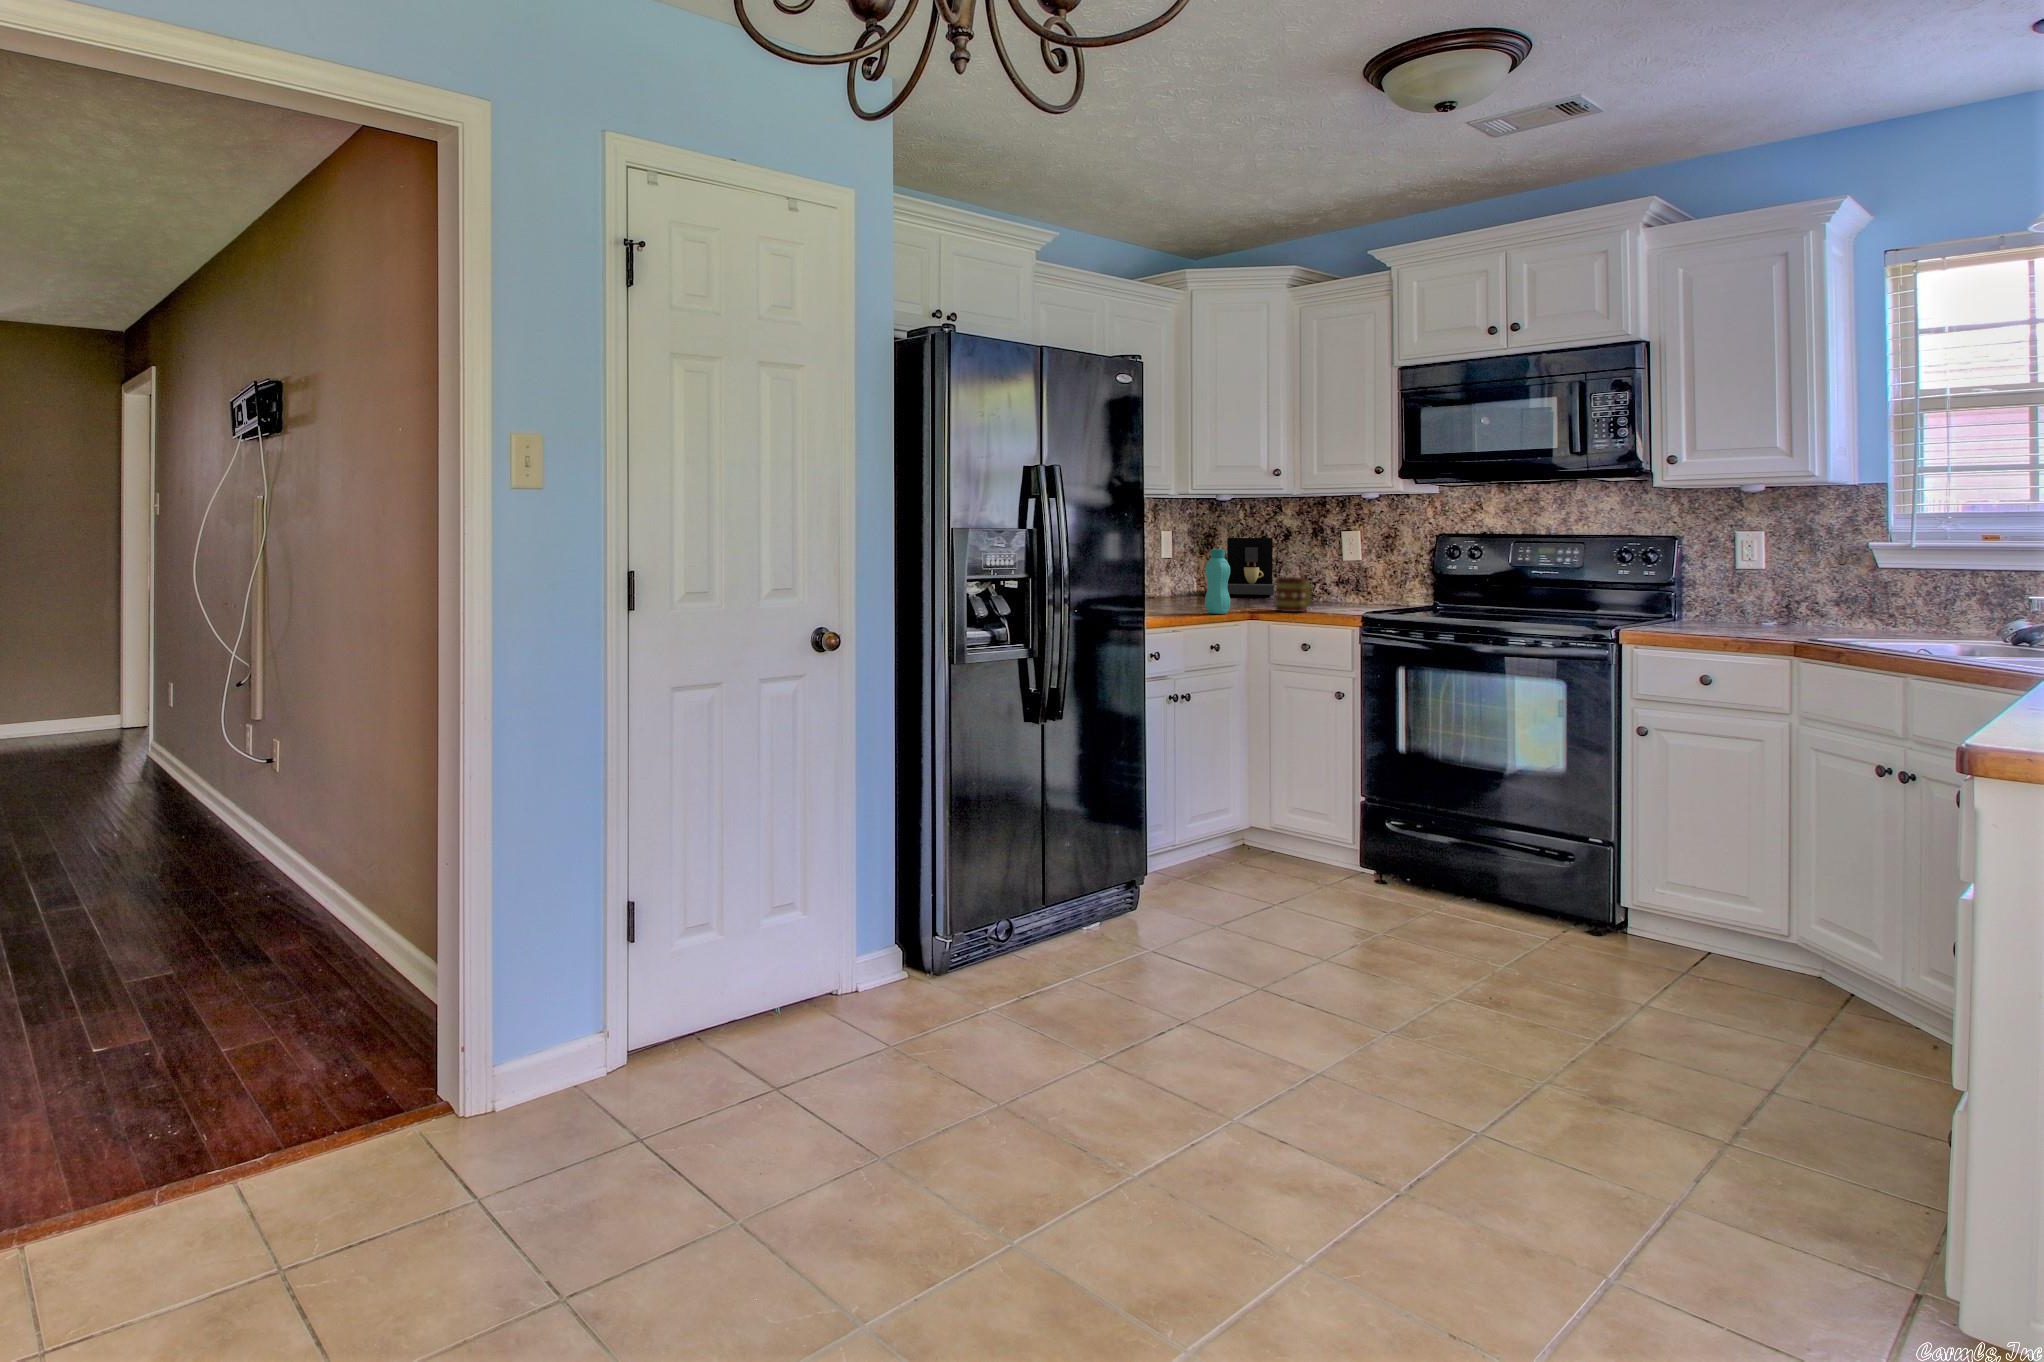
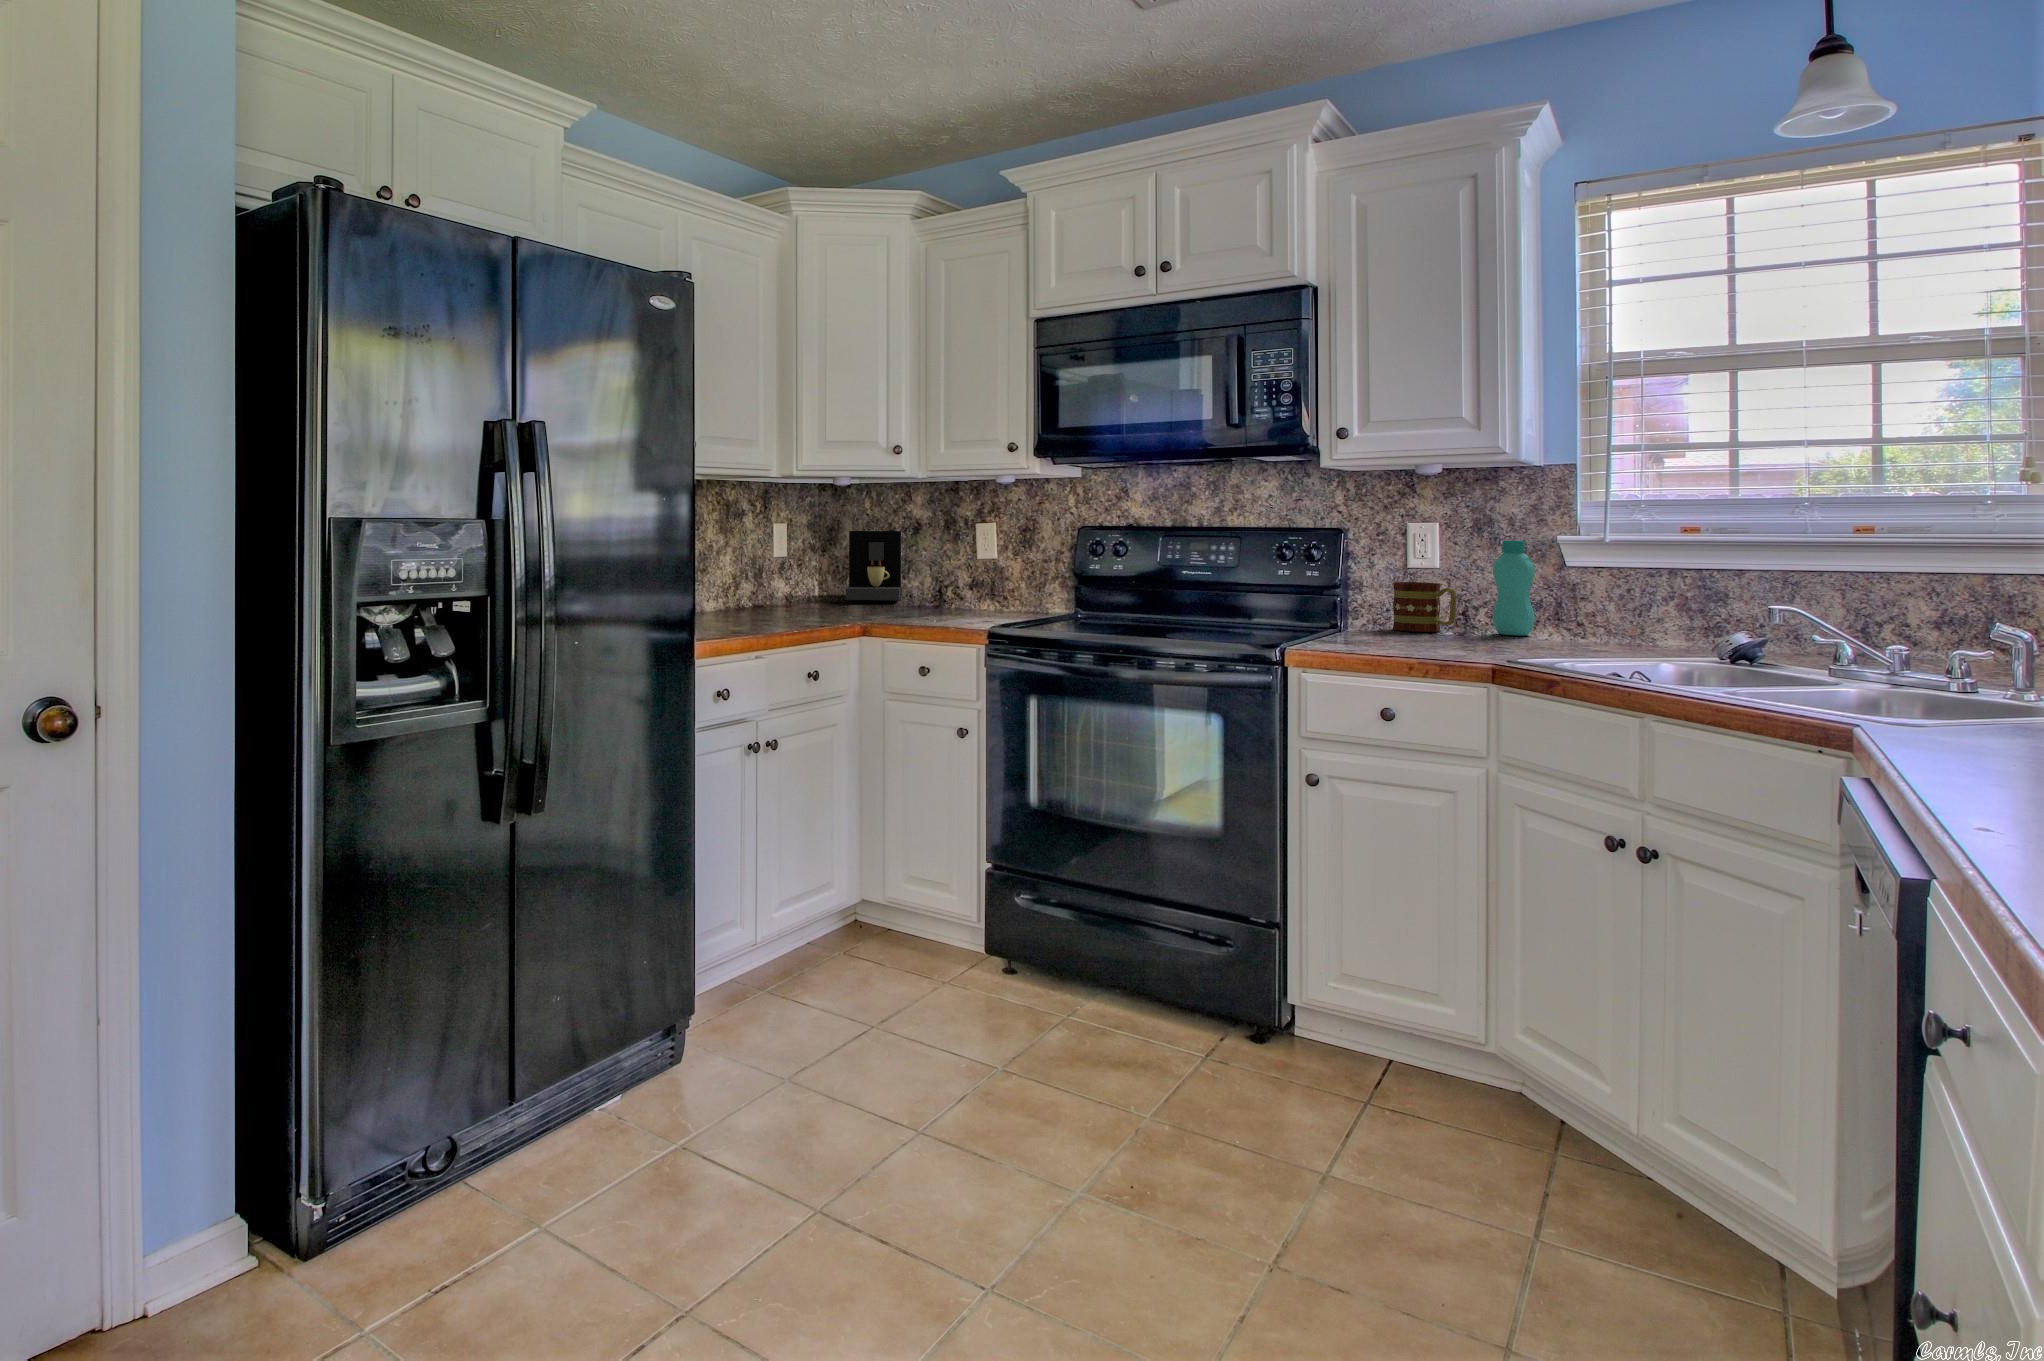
bottle: present [1205,549,1230,614] -> present [1492,540,1535,635]
mug: present [1276,577,1311,612] -> present [1393,582,1457,632]

